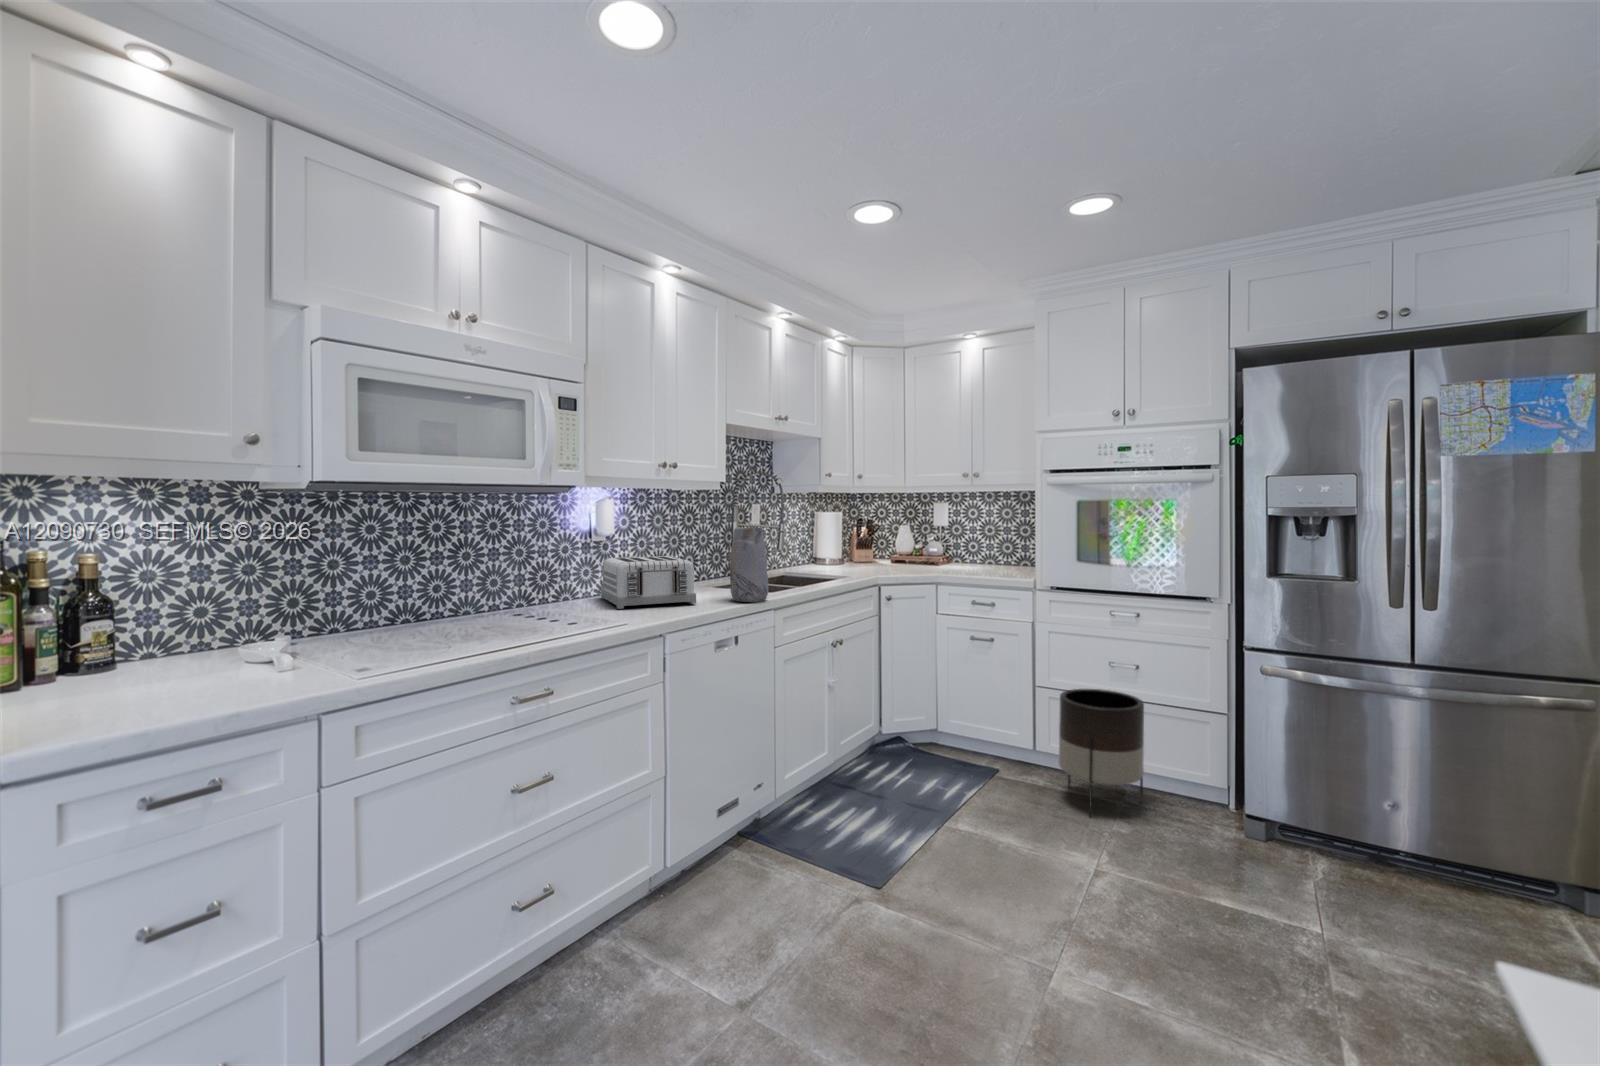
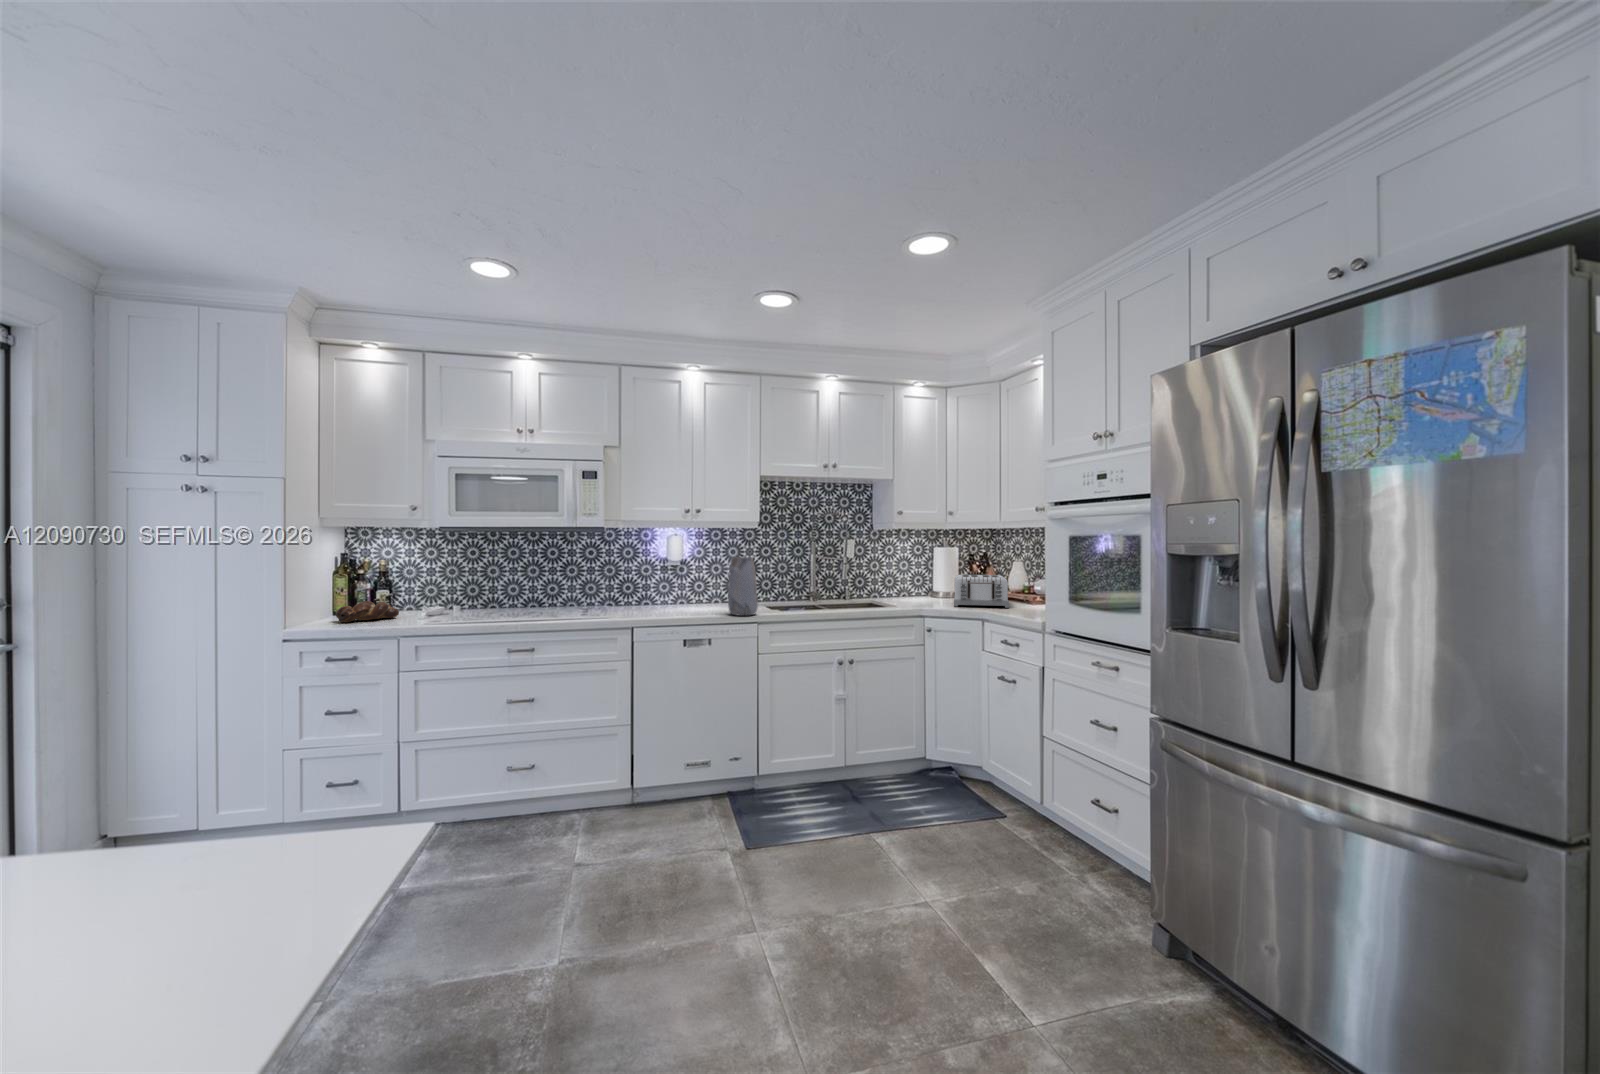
toaster: present [601,556,696,609] -> present [954,575,1009,608]
bread loaf: none [55,644,206,702] -> present [336,601,399,622]
planter: present [1059,689,1144,816] -> none [1003,743,1095,889]

